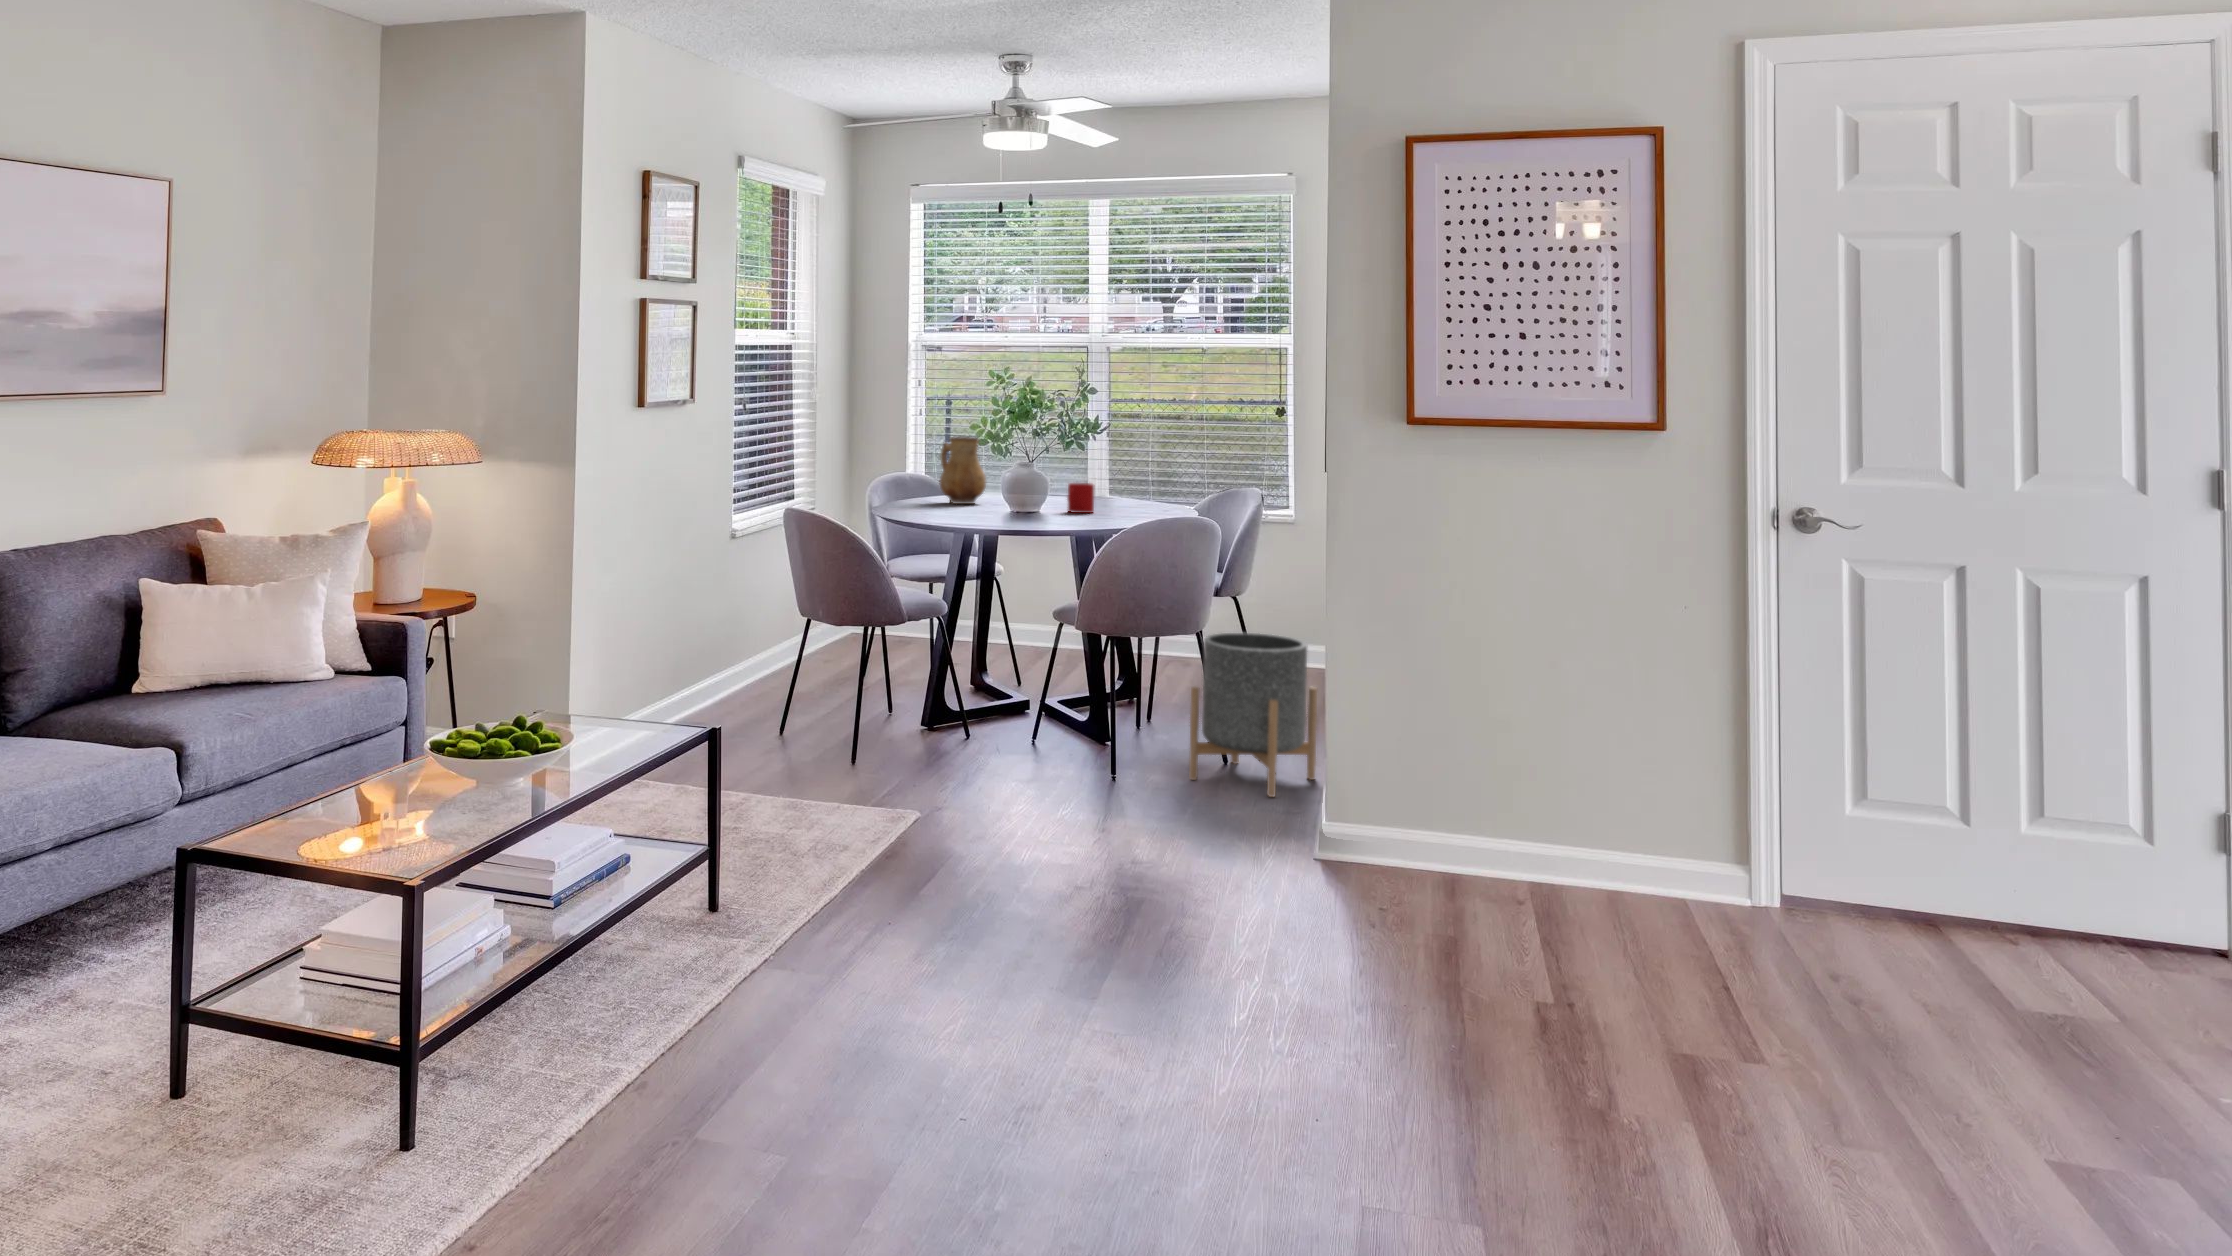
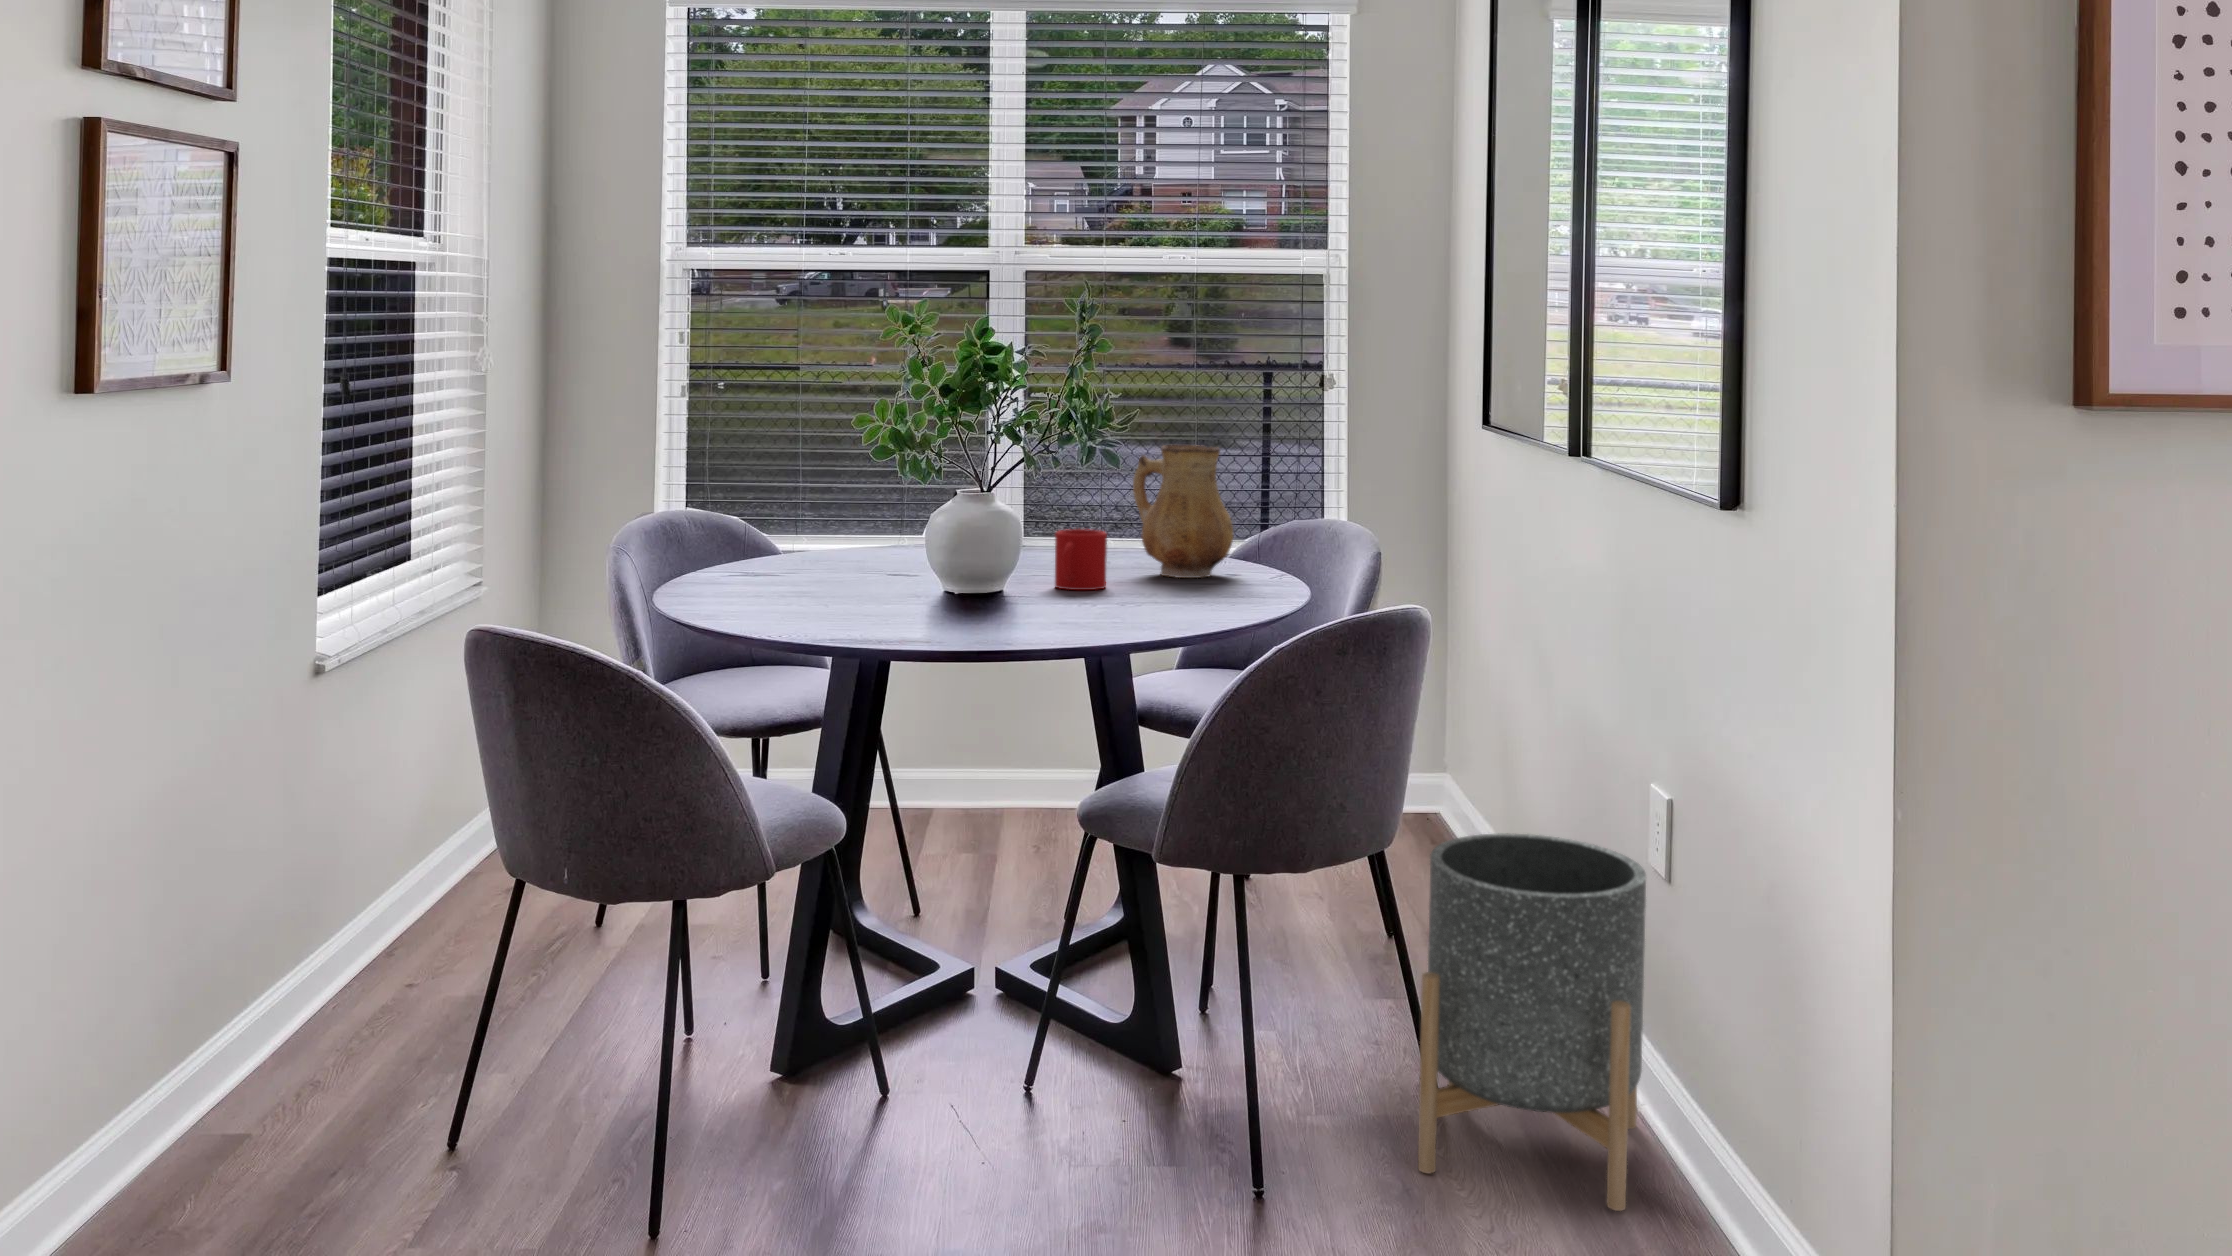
ceramic pitcher: present [939,437,986,504] -> present [1133,445,1233,578]

